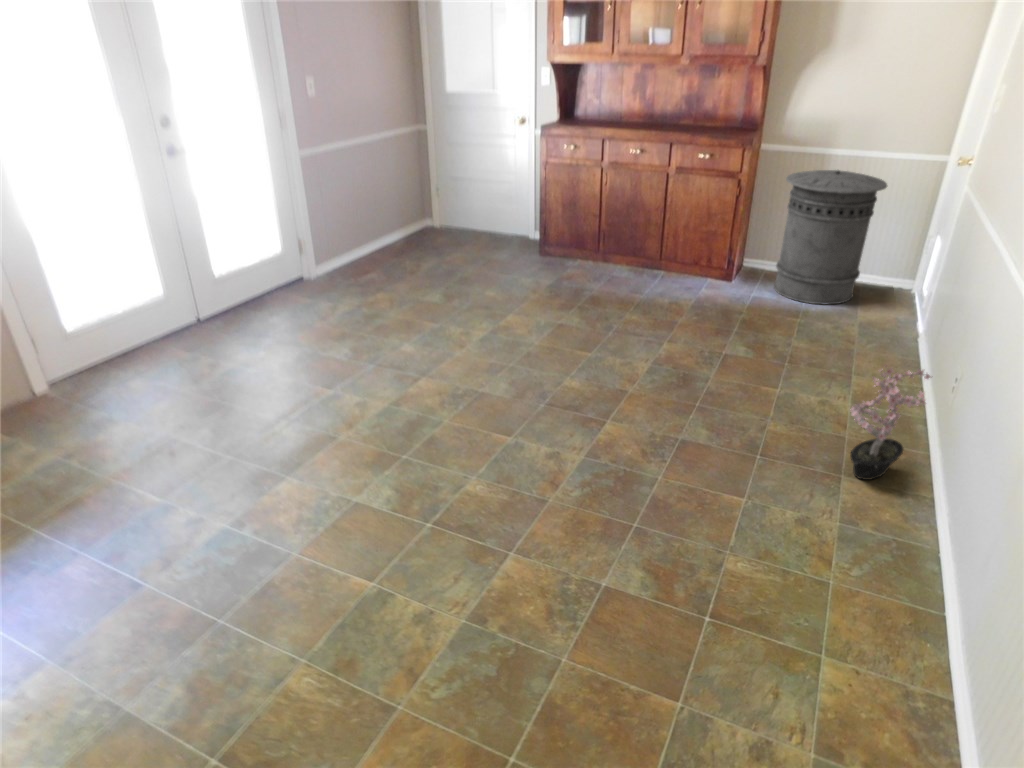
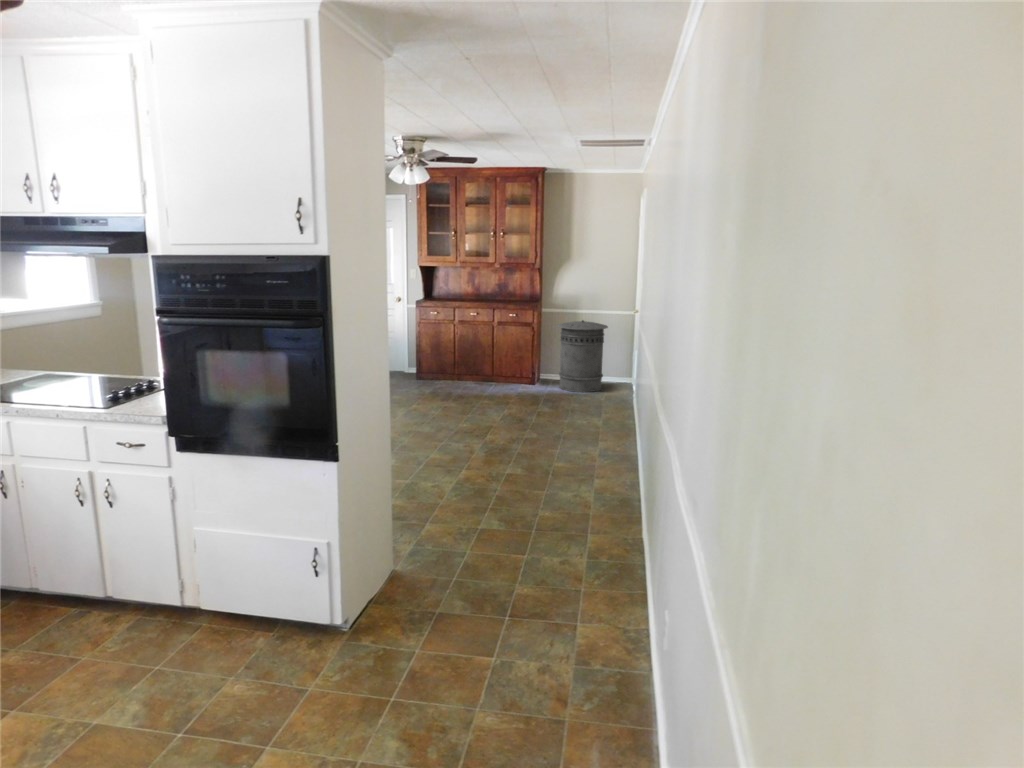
potted plant: present [850,365,932,480] -> none [598,386,632,443]

